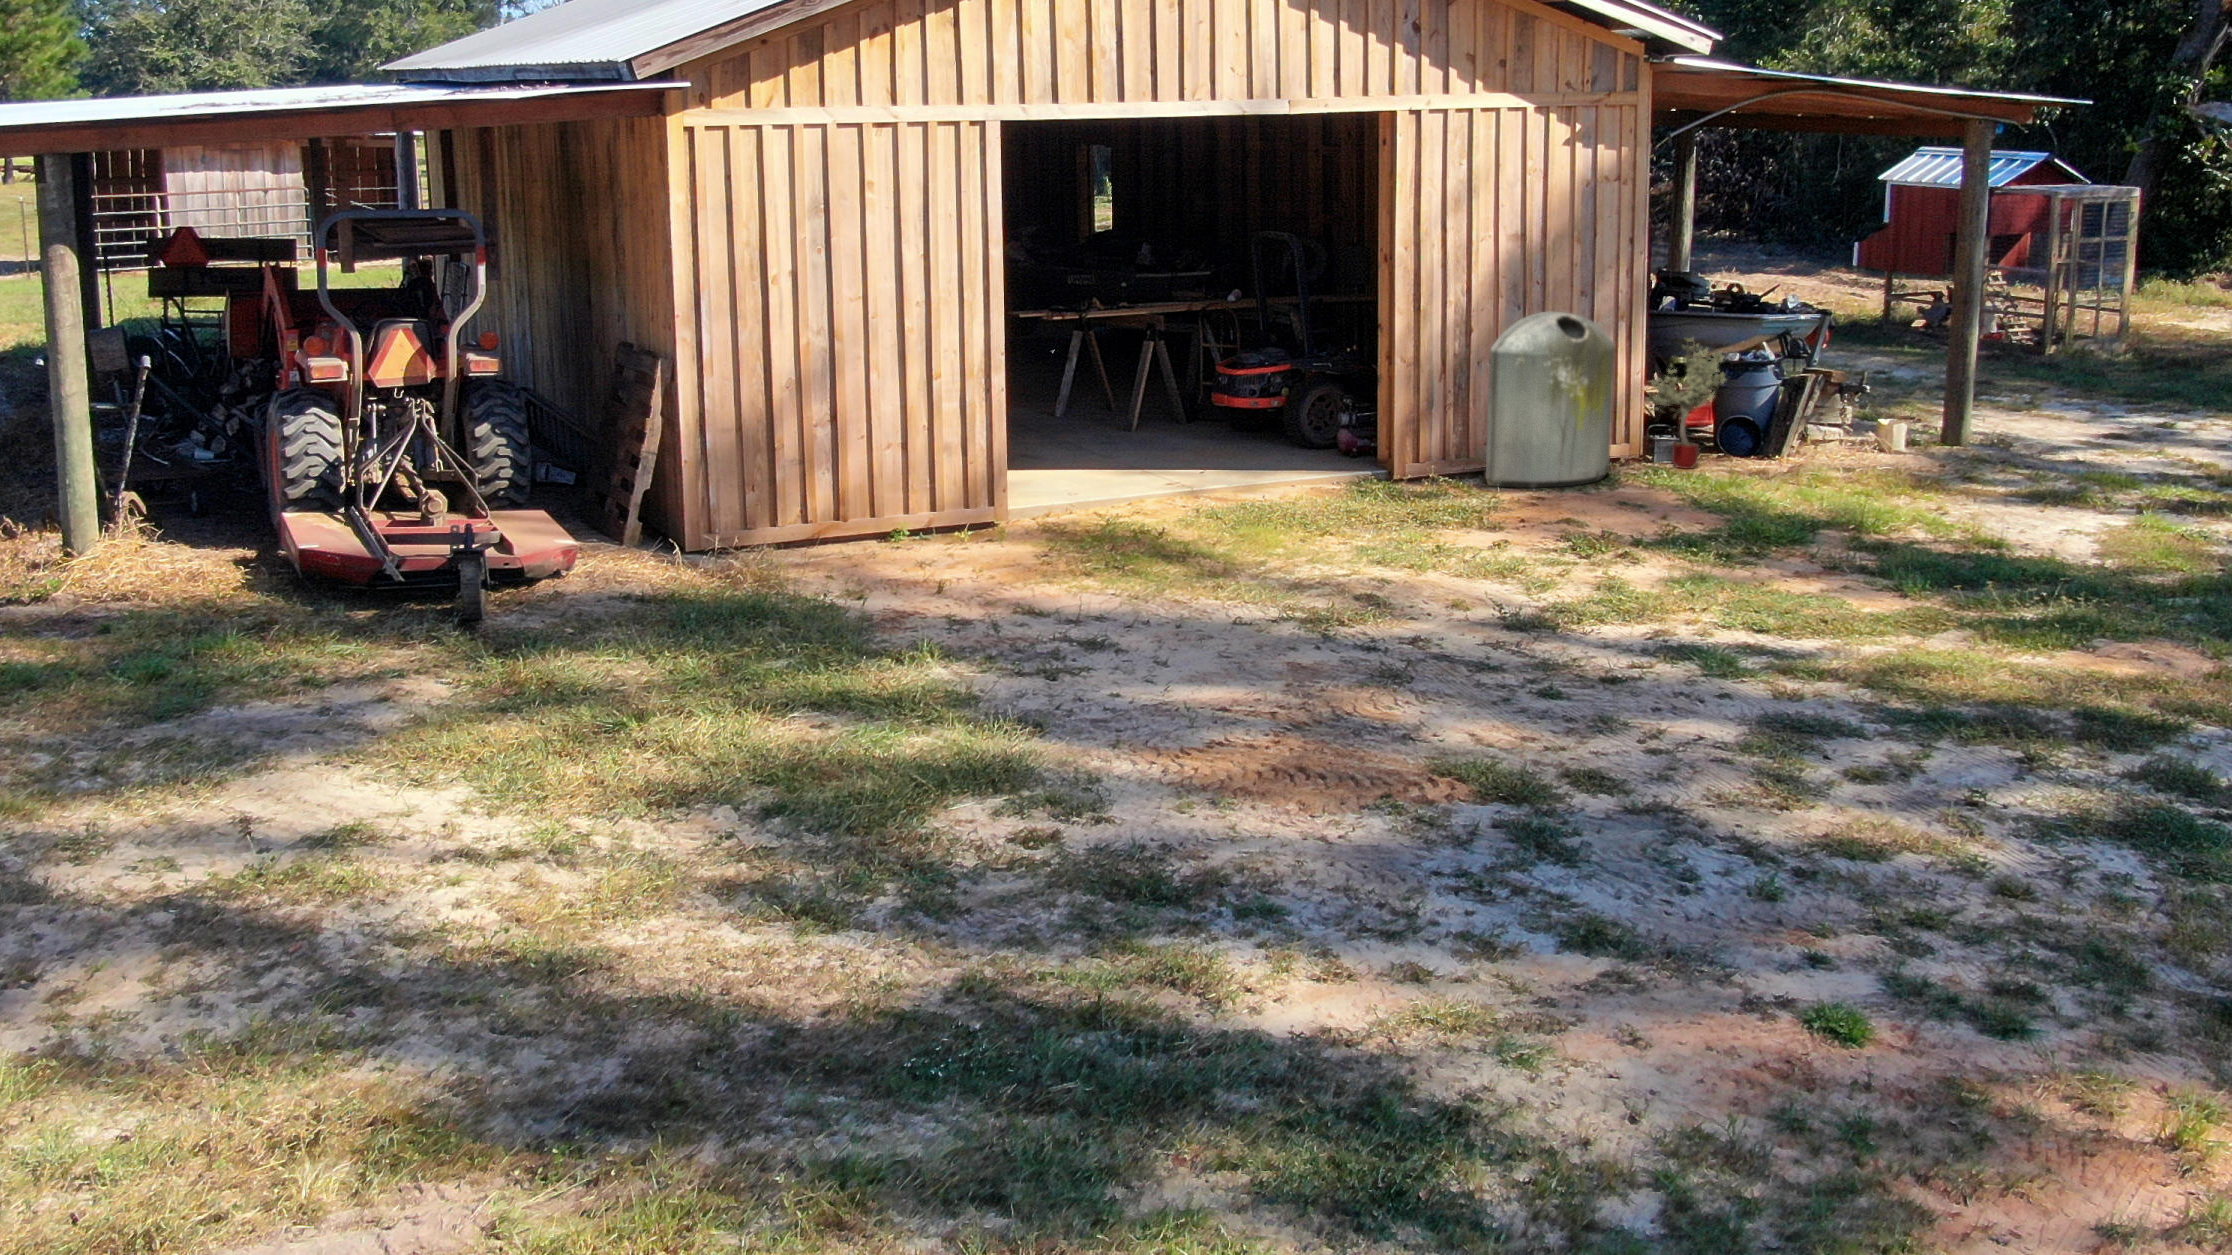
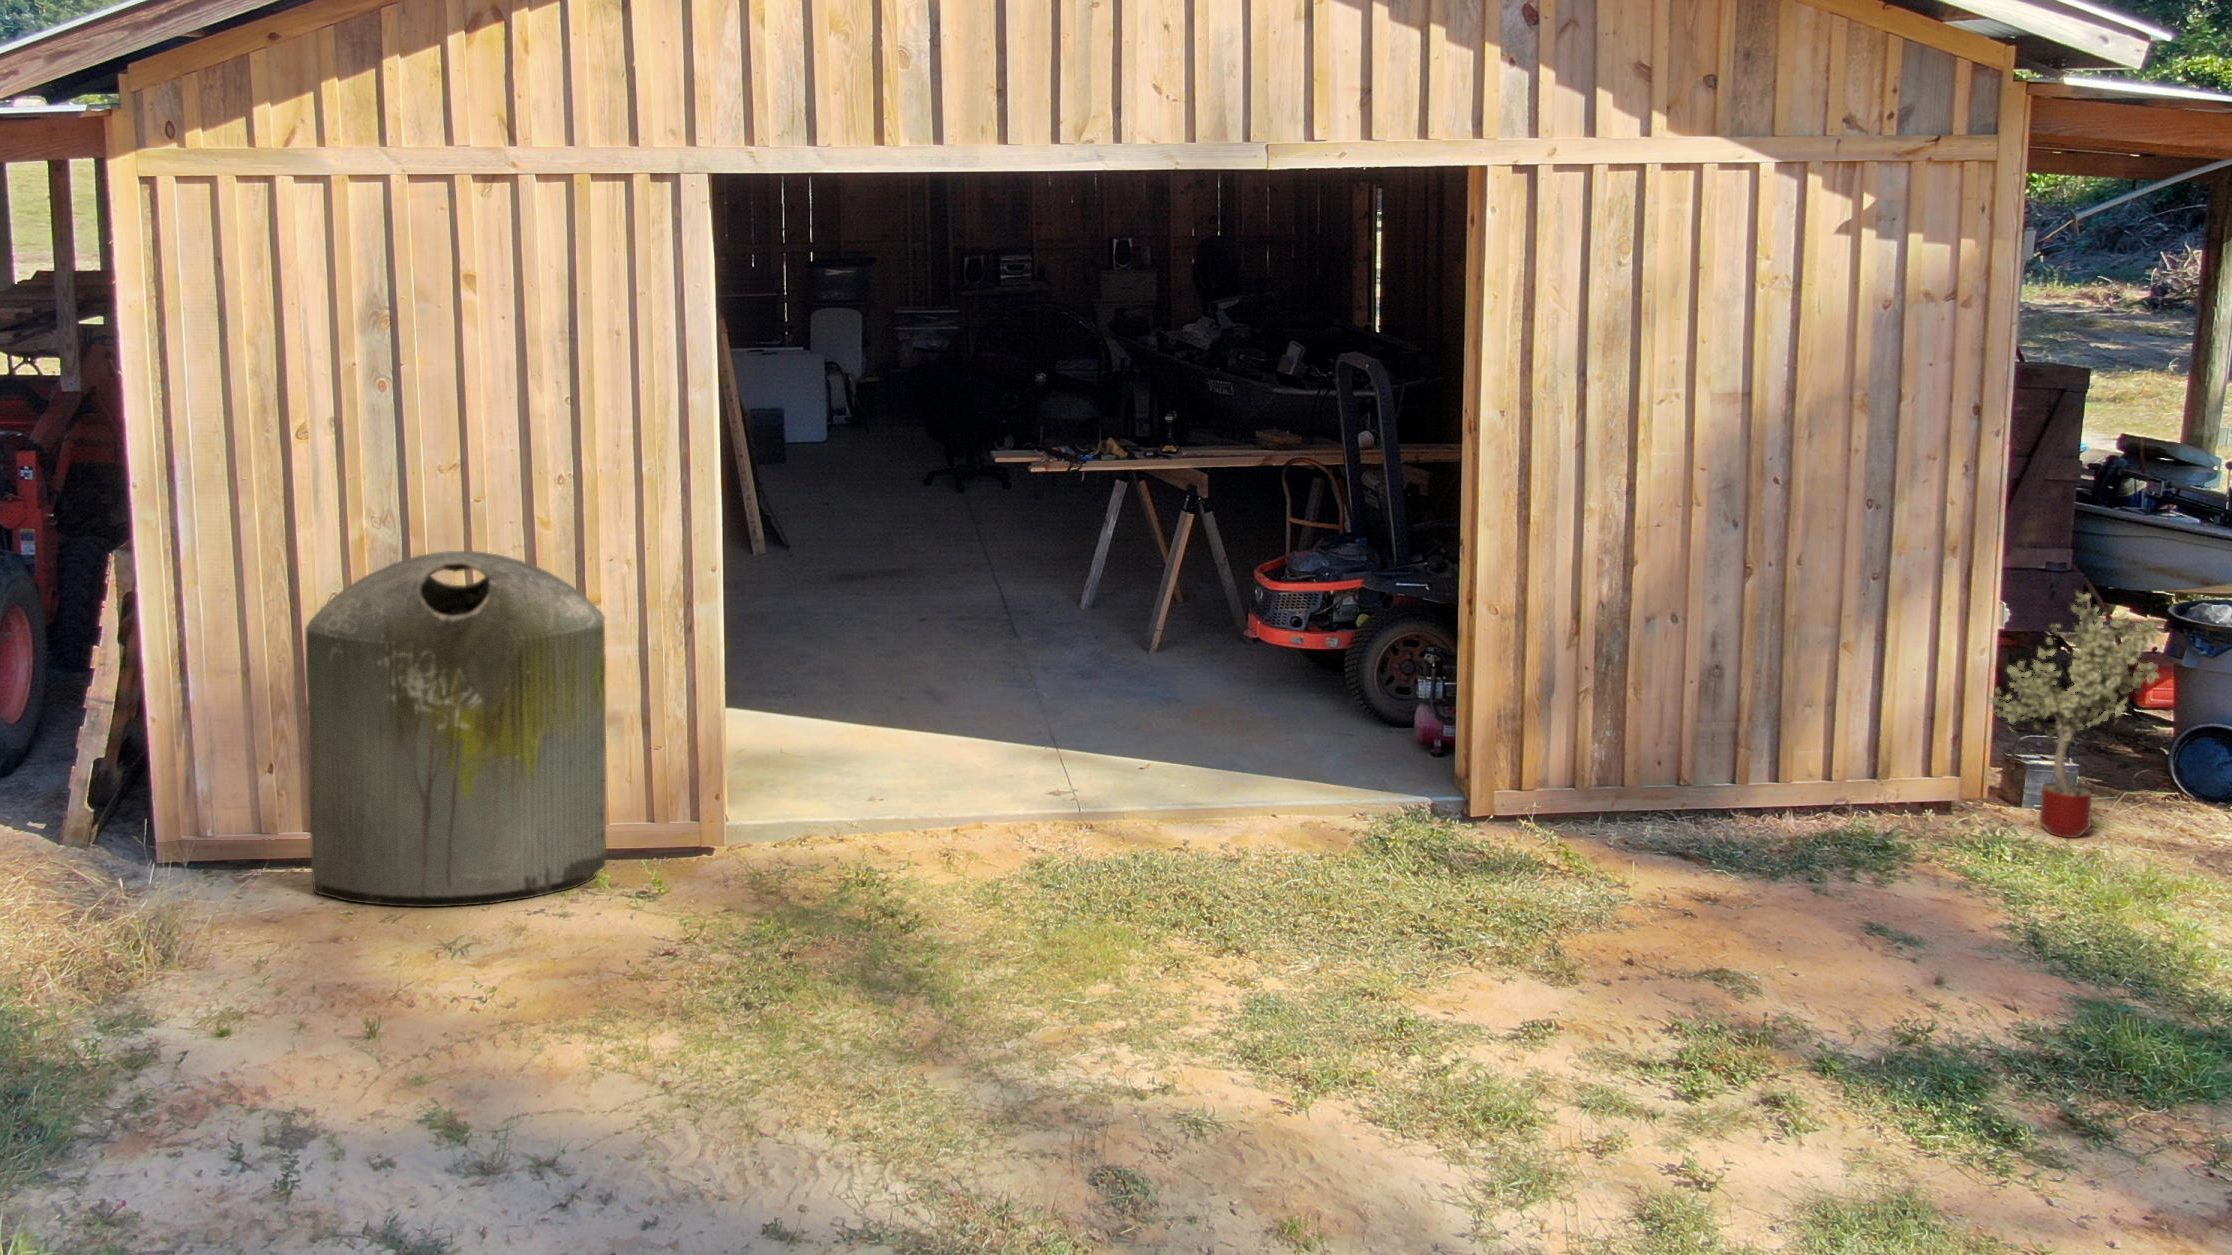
trash can: present [1485,312,1615,488] -> present [306,551,606,907]

